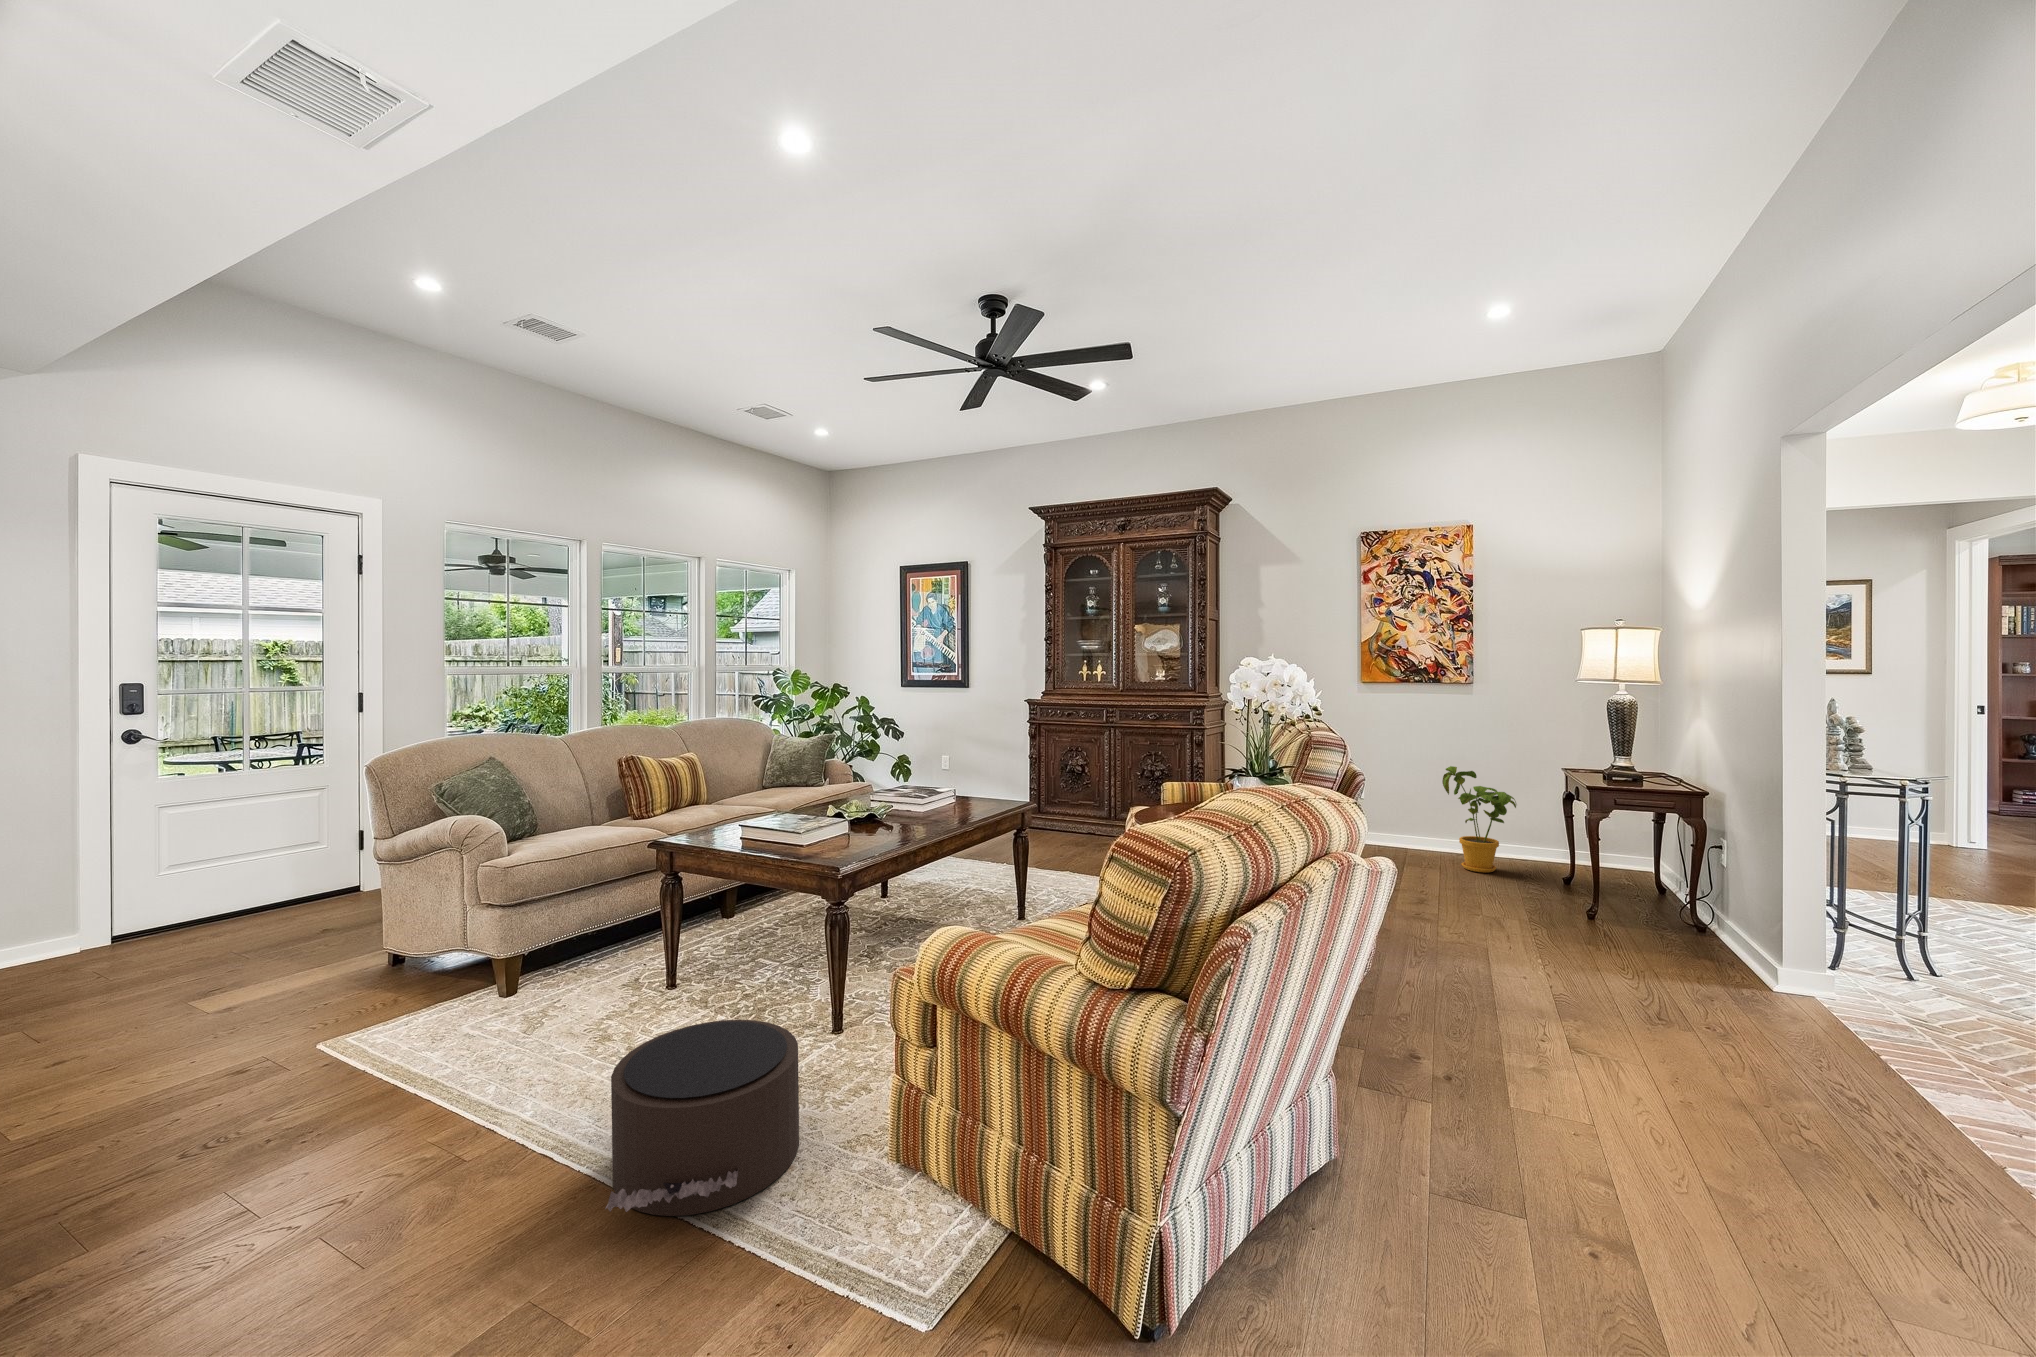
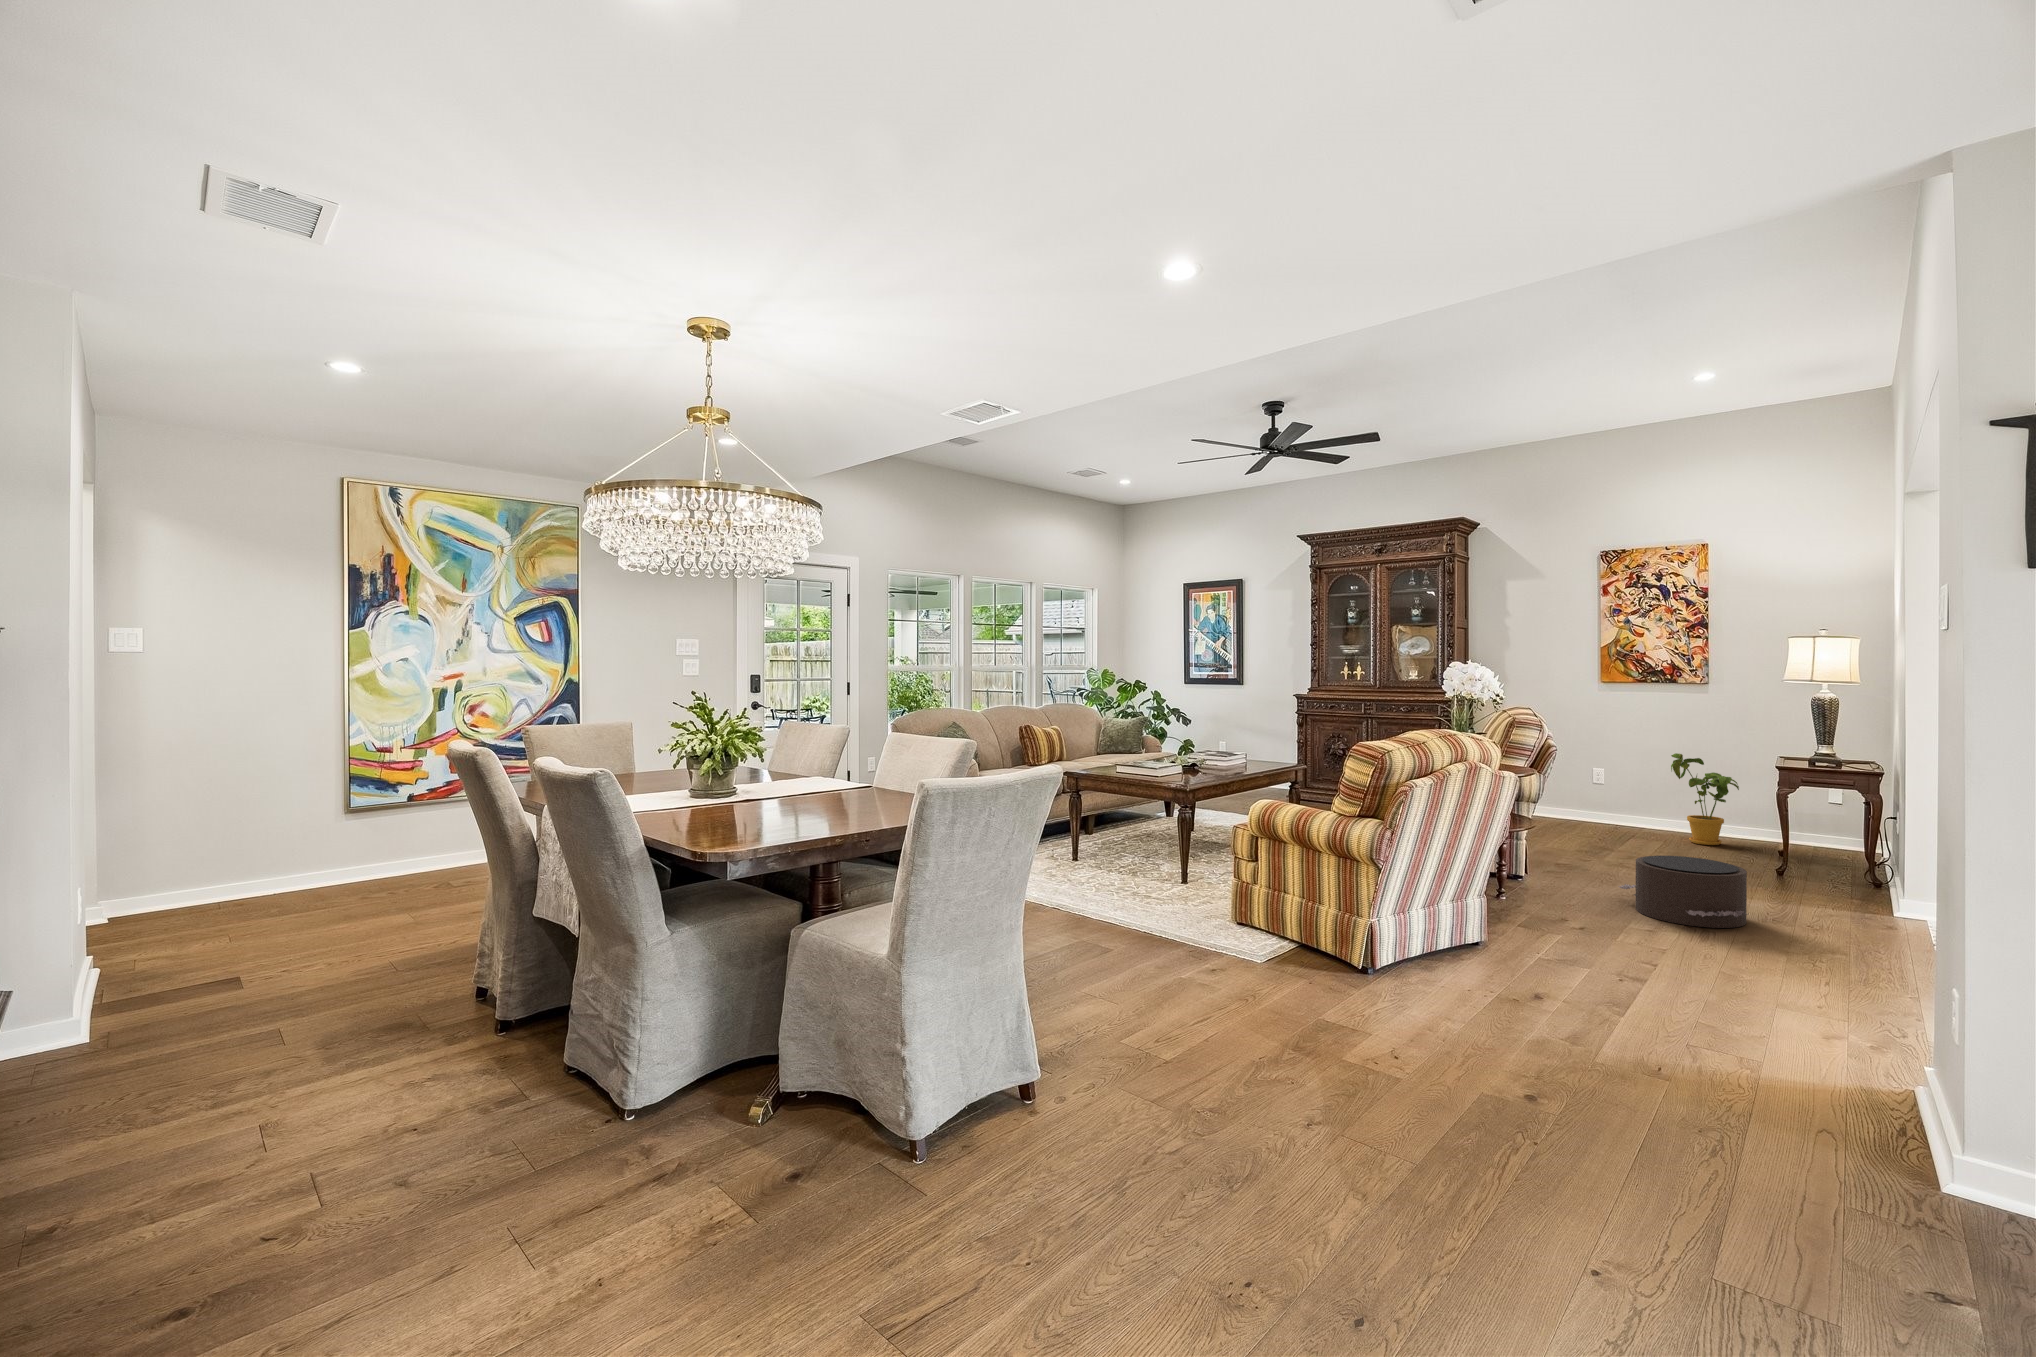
pouf: present [605,1020,799,1216] -> present [1618,856,1747,928]

